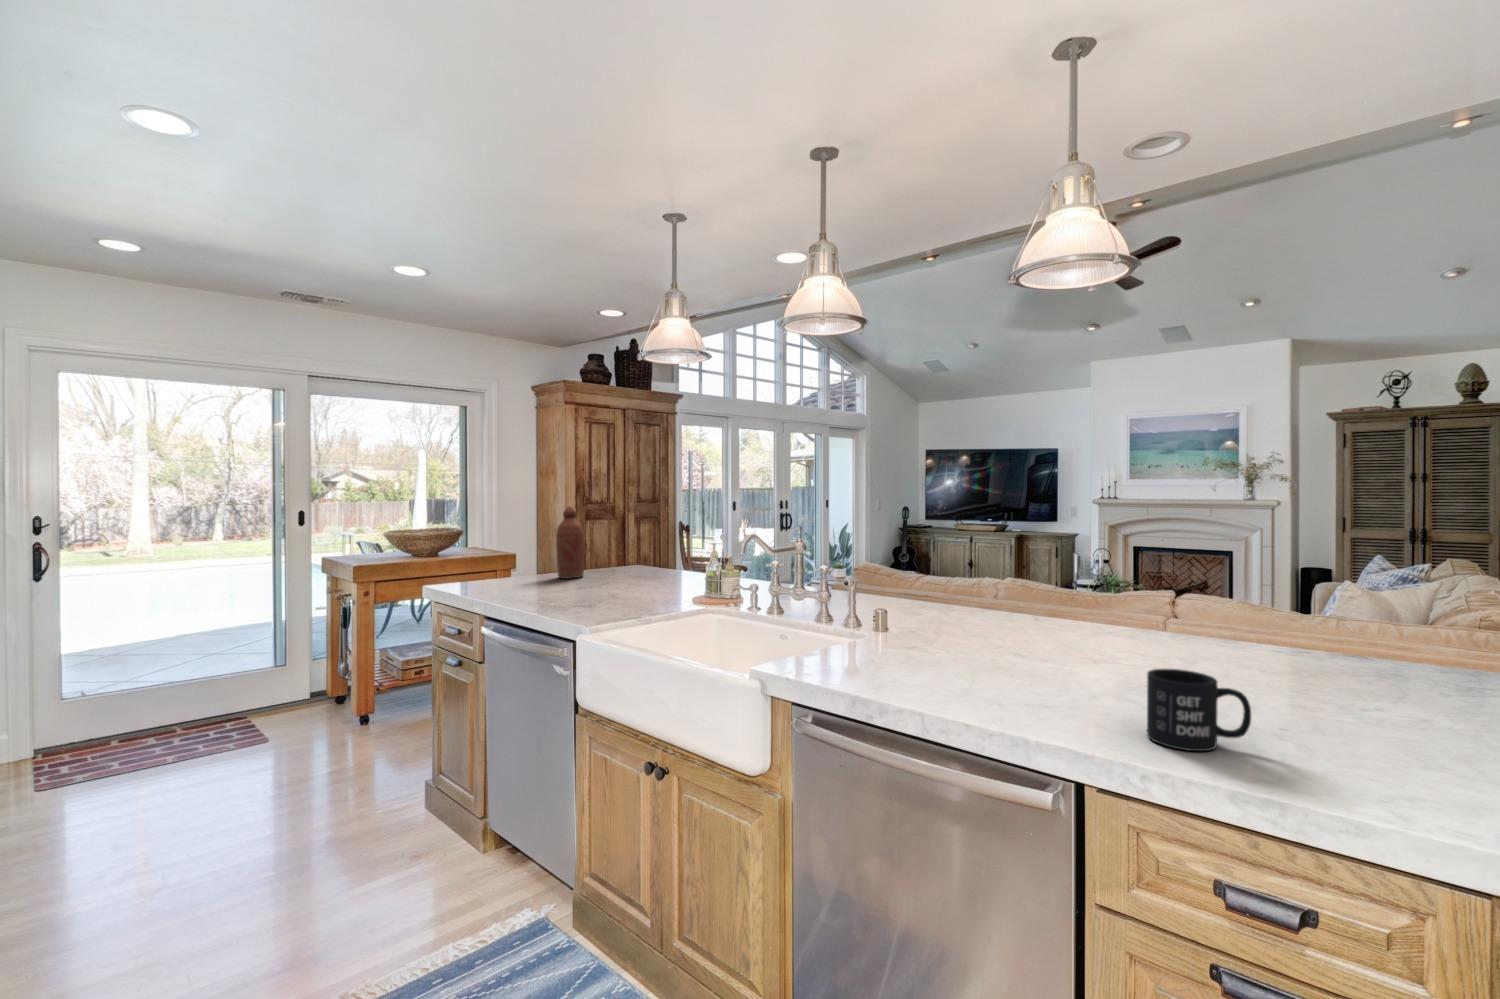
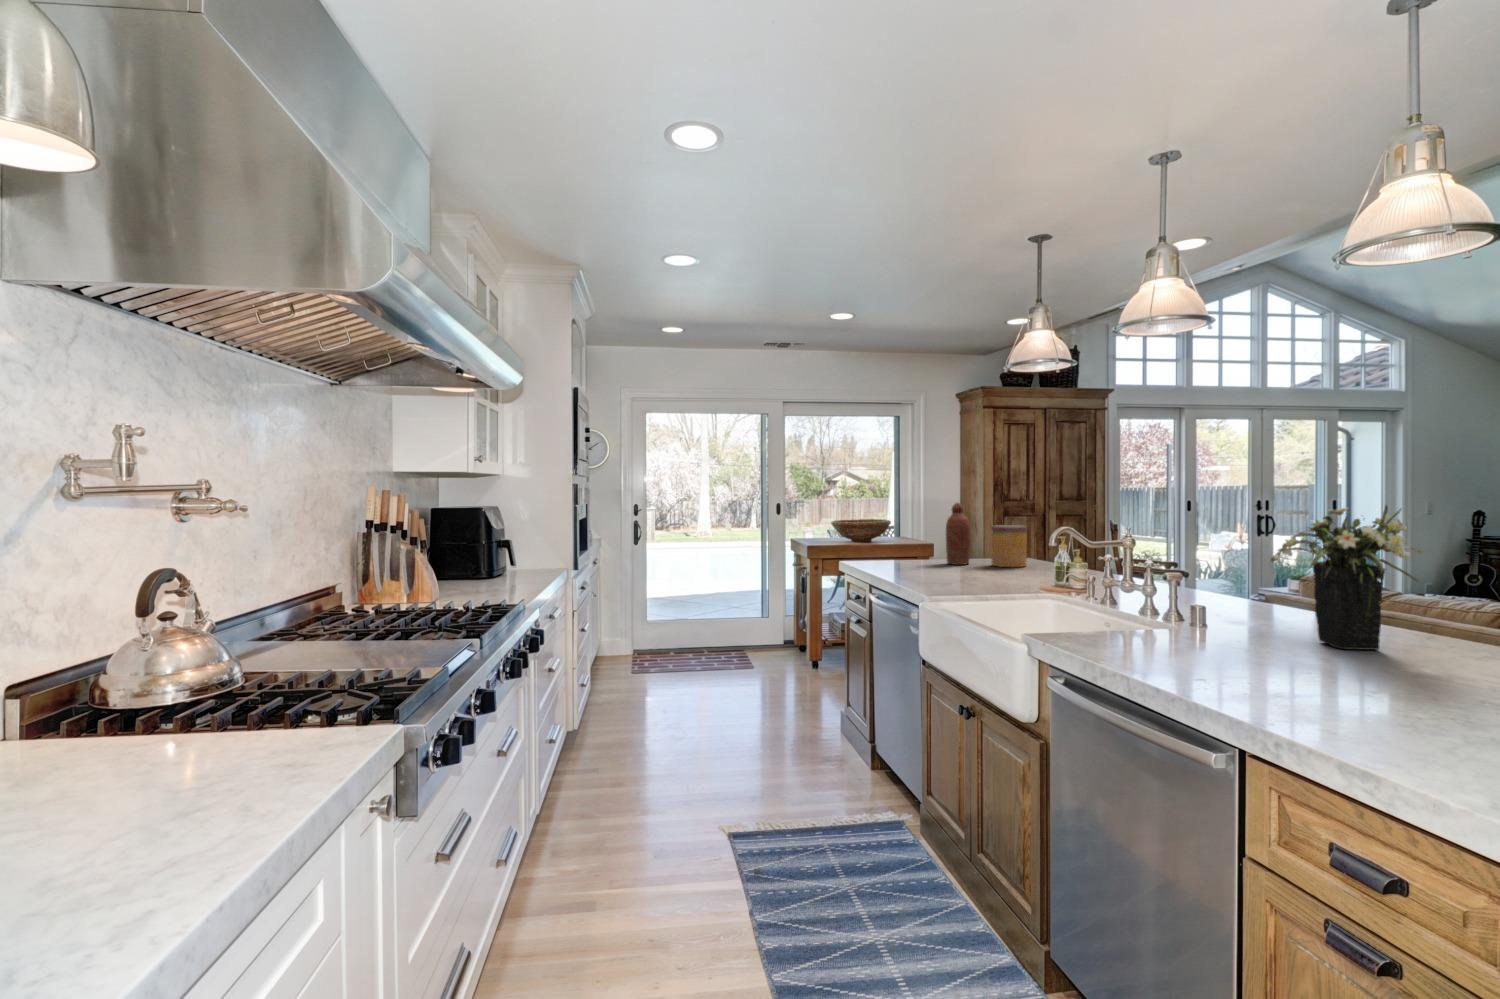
flower arrangement: none [957,504,1076,640] -> present [1270,505,1422,650]
jar: none [609,530,646,577] -> present [991,525,1027,567]
mug: present [1147,669,1251,751] -> none [1324,662,1437,741]

